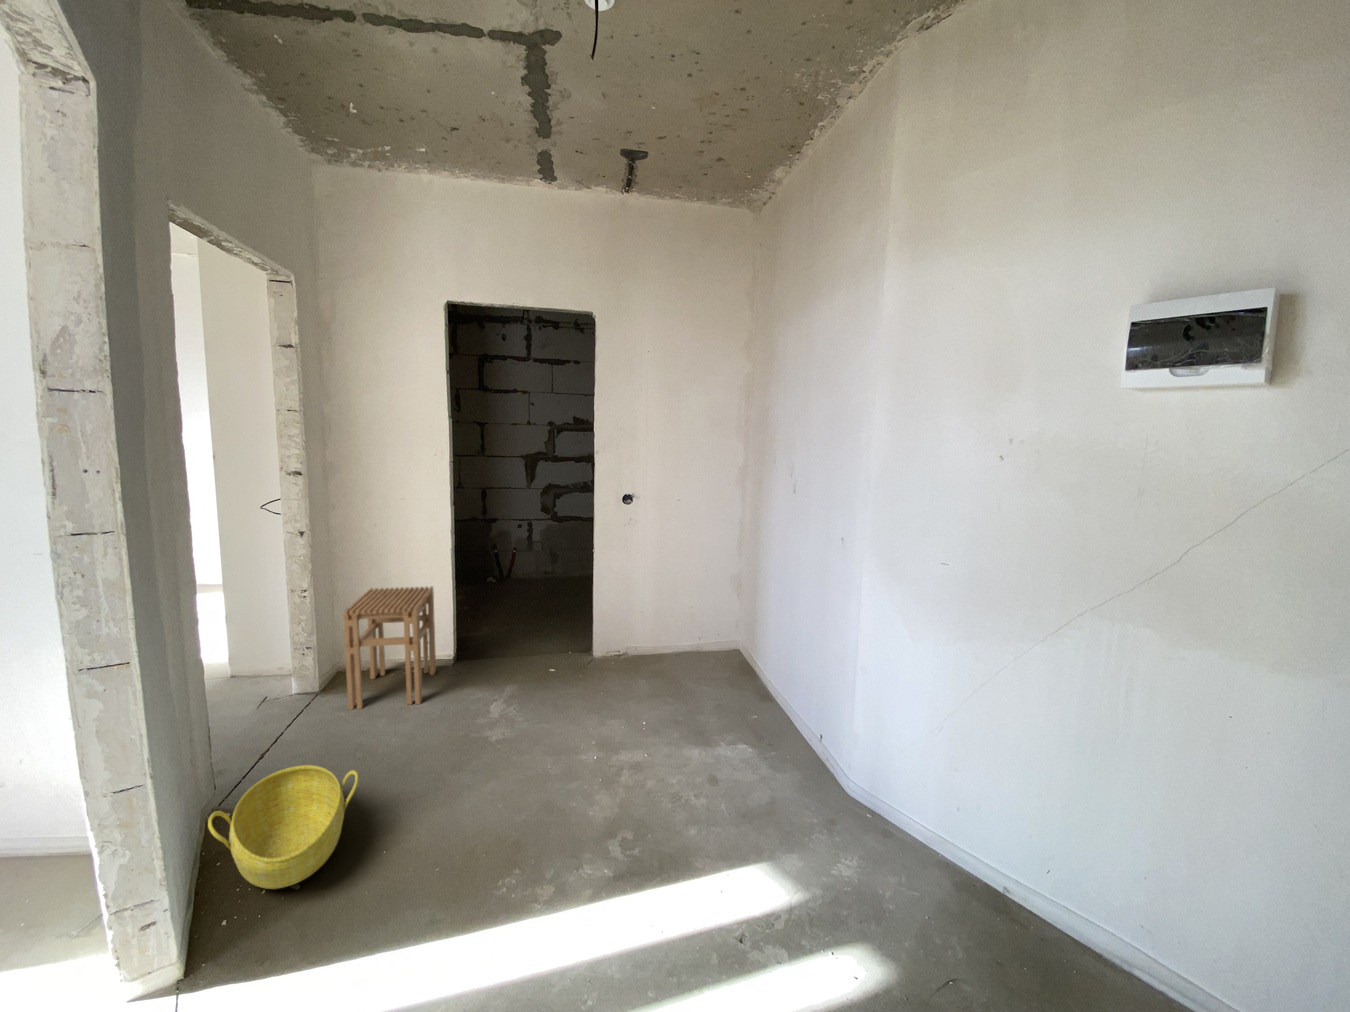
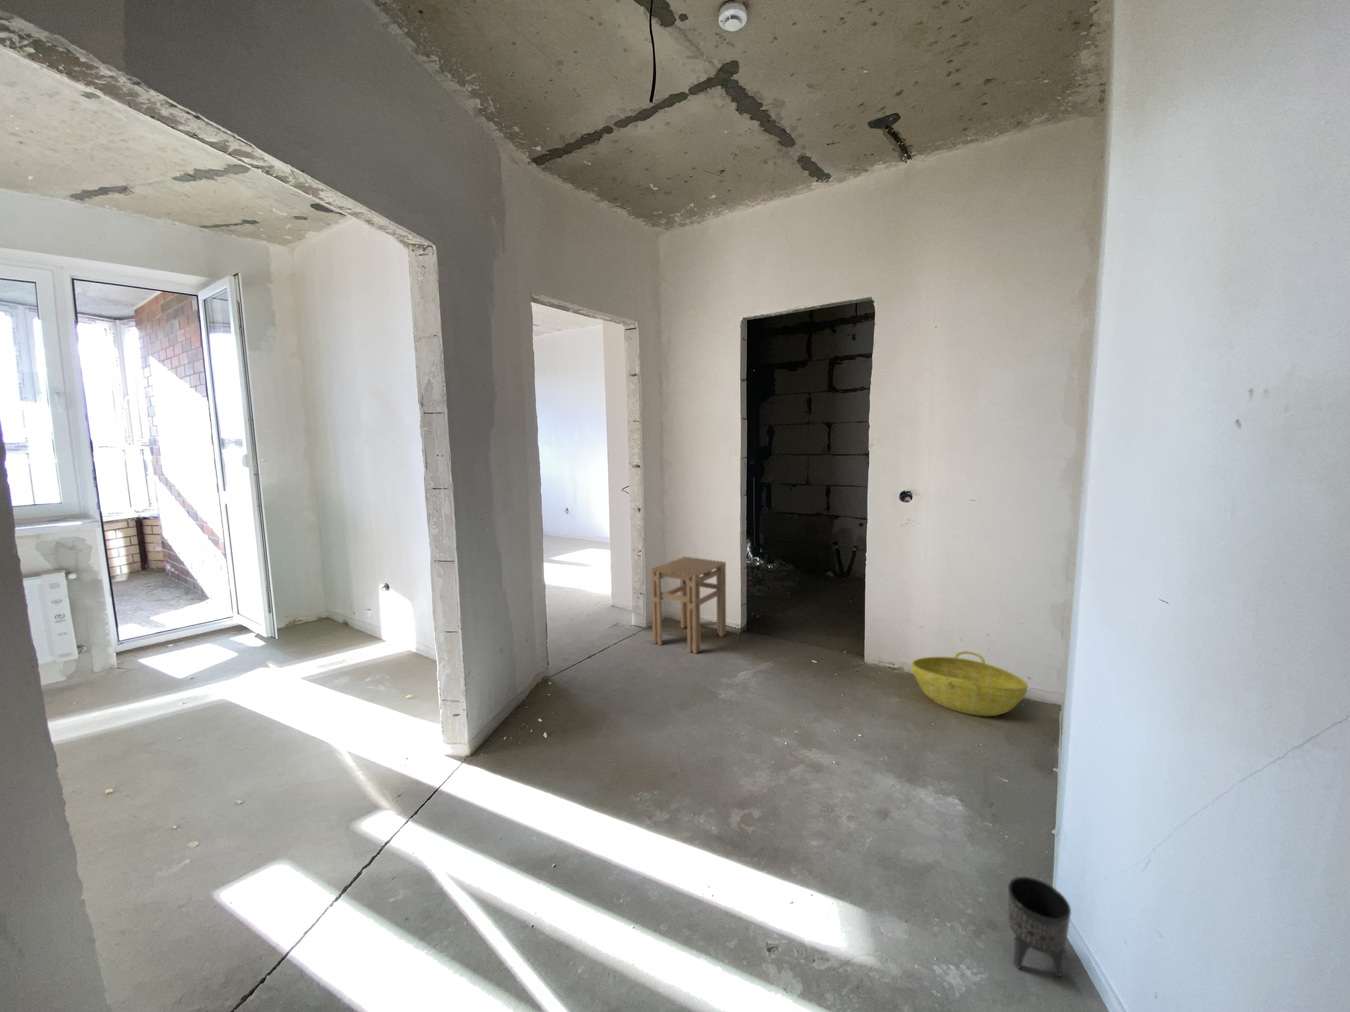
basket: present [208,765,358,889] -> present [911,651,1028,716]
planter: none [845,772,884,839] -> present [1008,877,1071,977]

